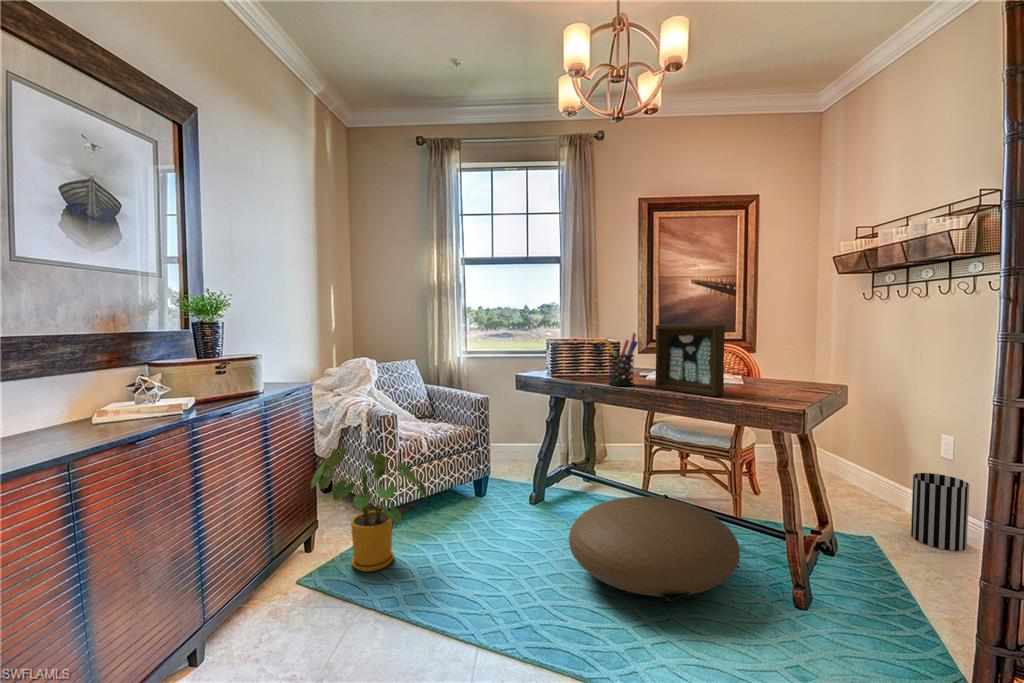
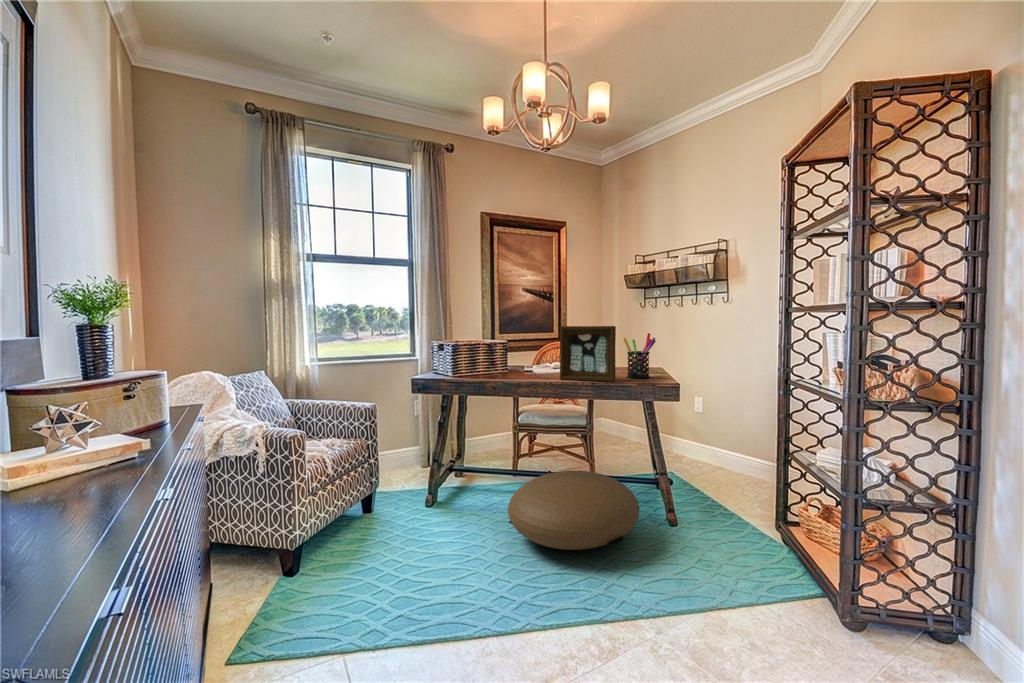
pen holder: present [605,333,638,386] -> present [623,333,656,379]
house plant: present [311,448,427,572] -> none [222,478,375,619]
wastebasket: present [911,473,969,551] -> none [687,424,717,472]

